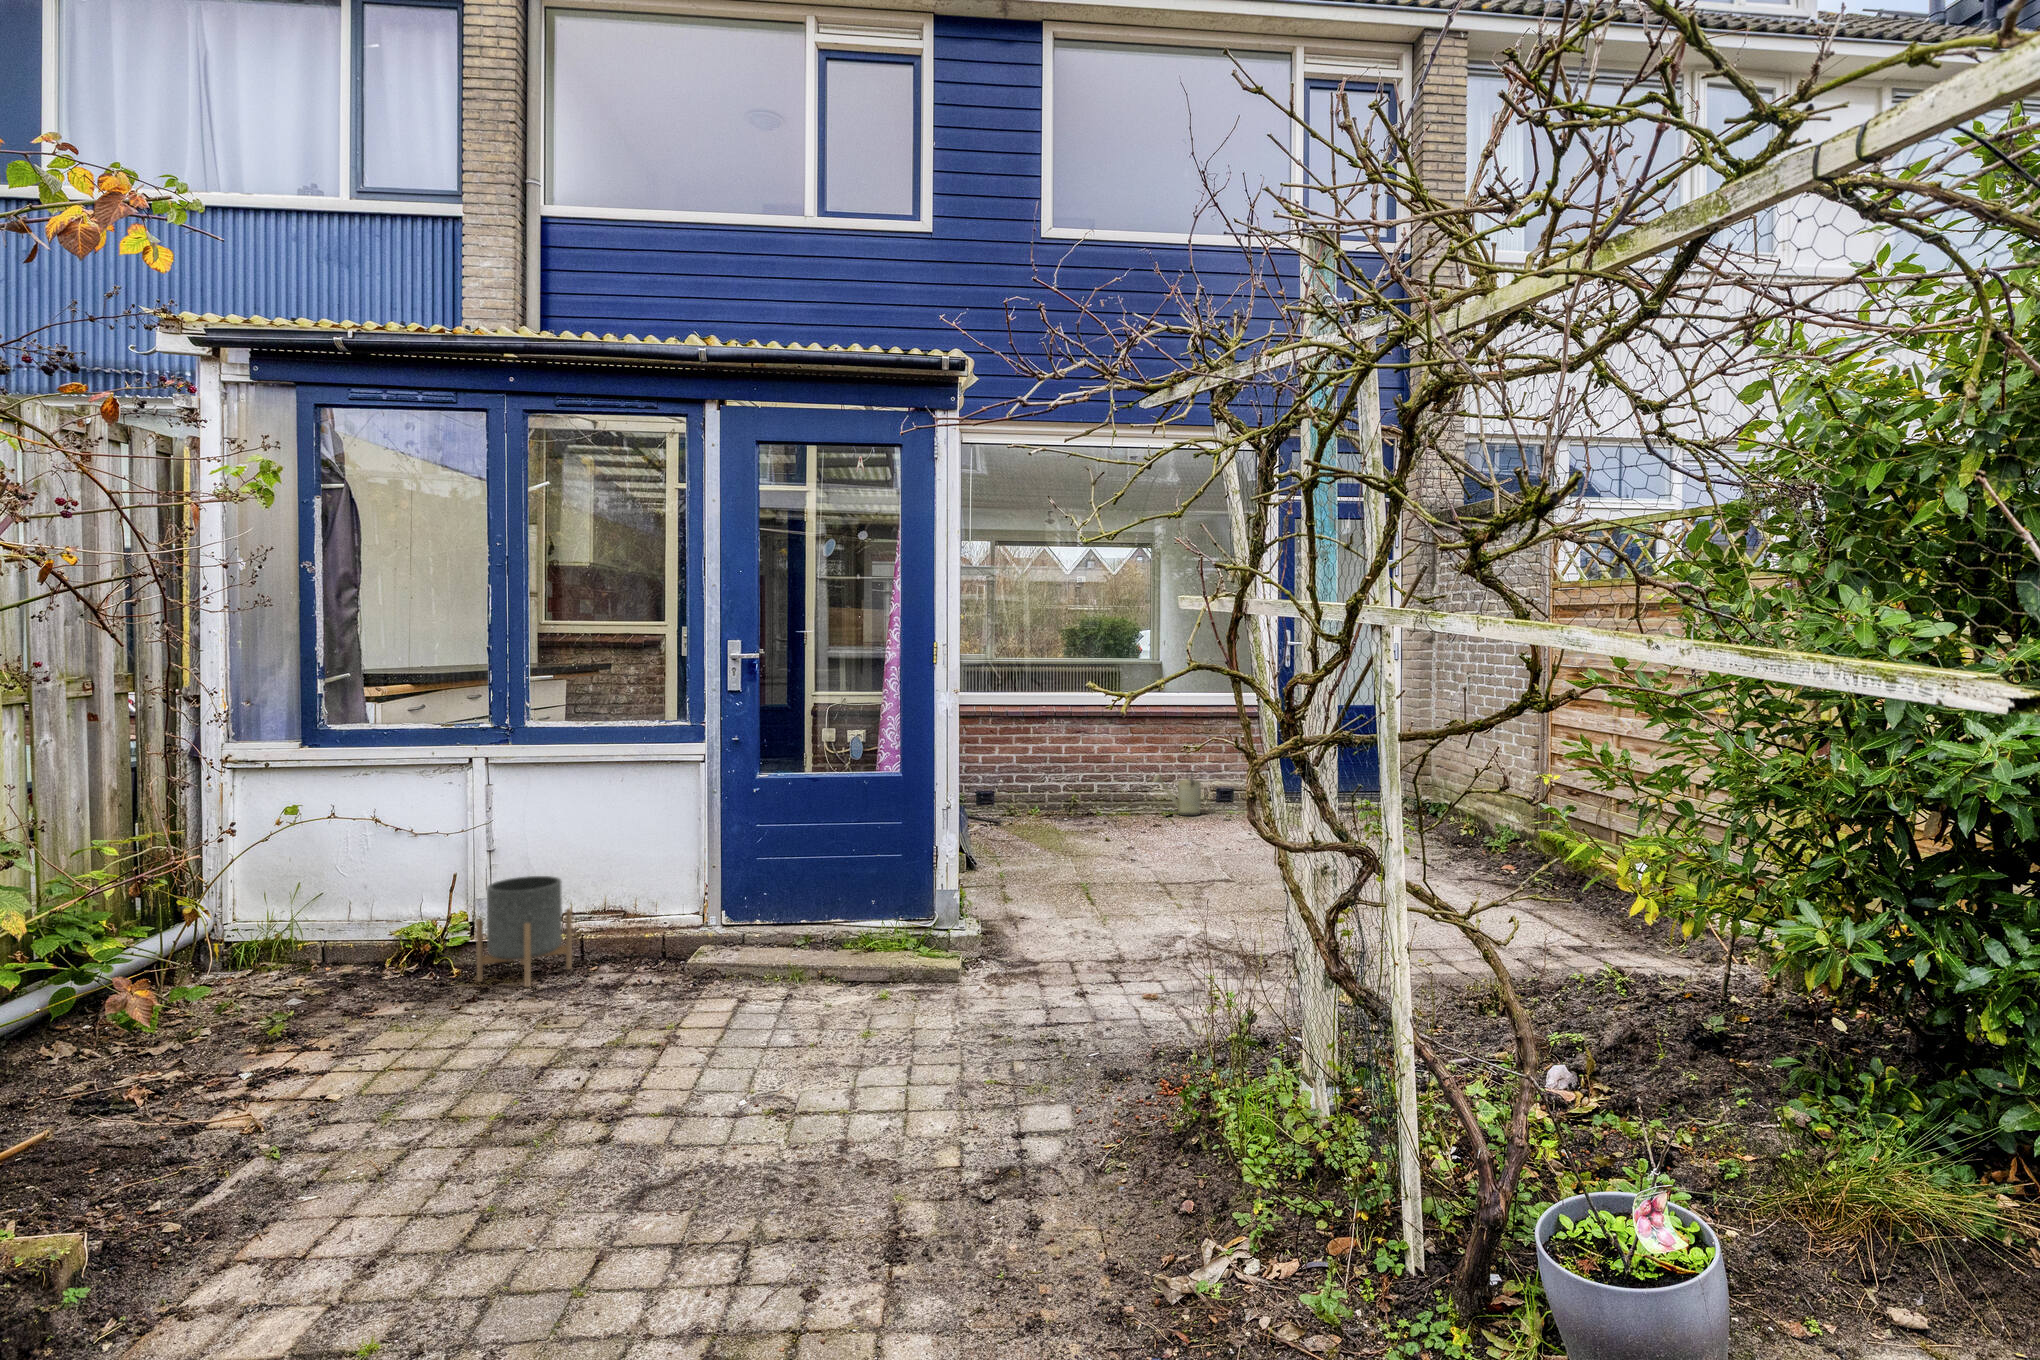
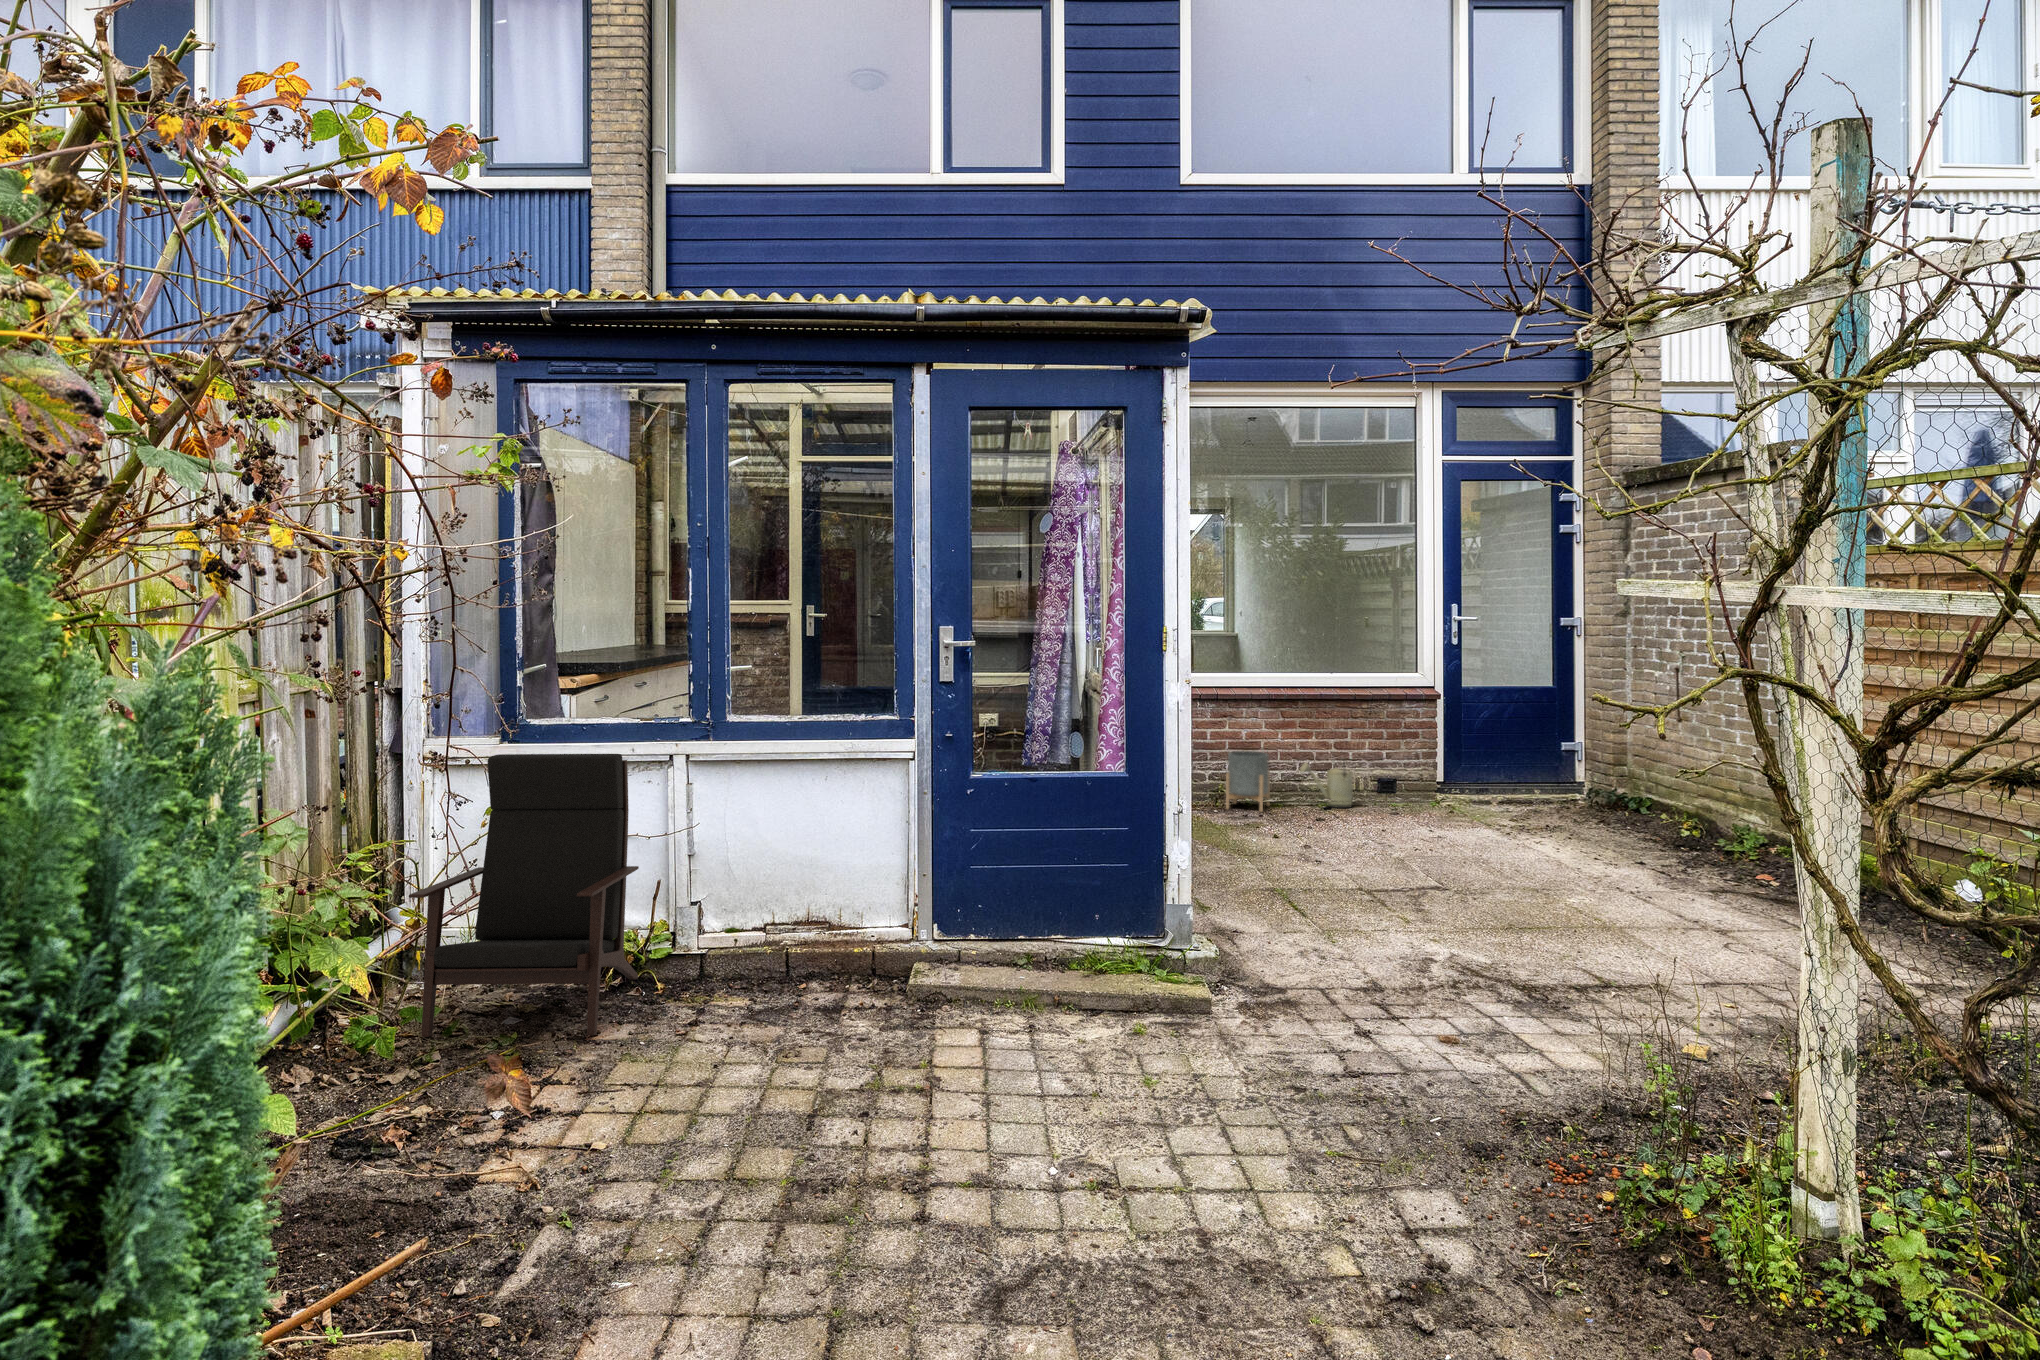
lounge chair: none [184,756,433,1019] -> present [409,754,639,1037]
planter: present [476,876,572,987] -> present [1226,751,1270,812]

